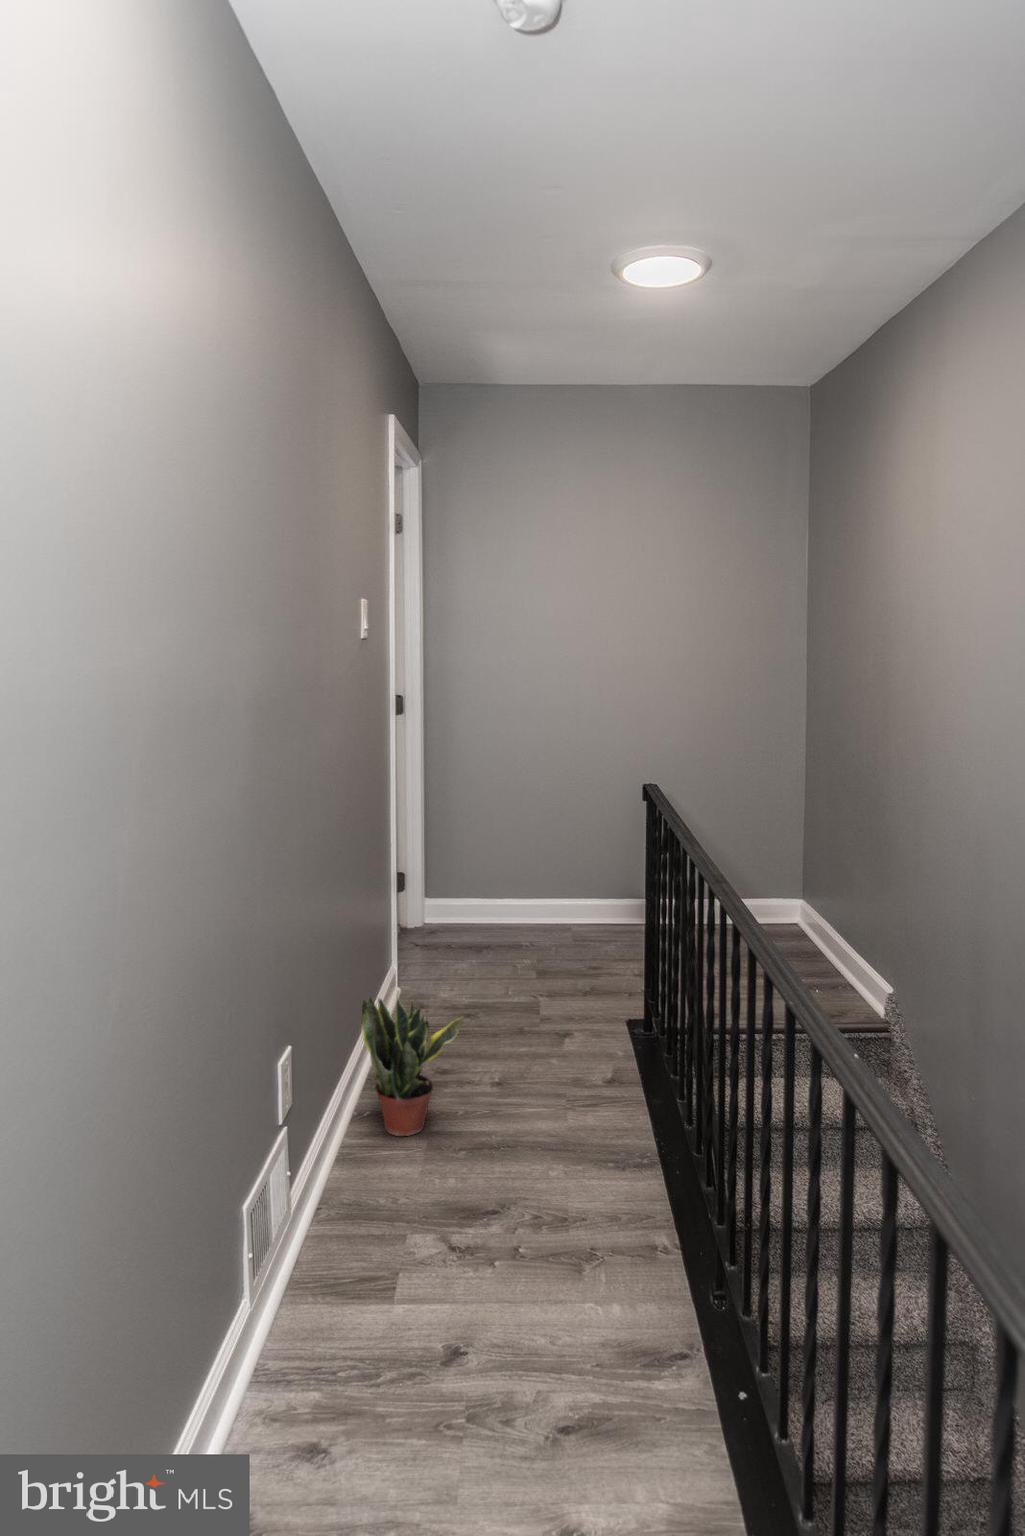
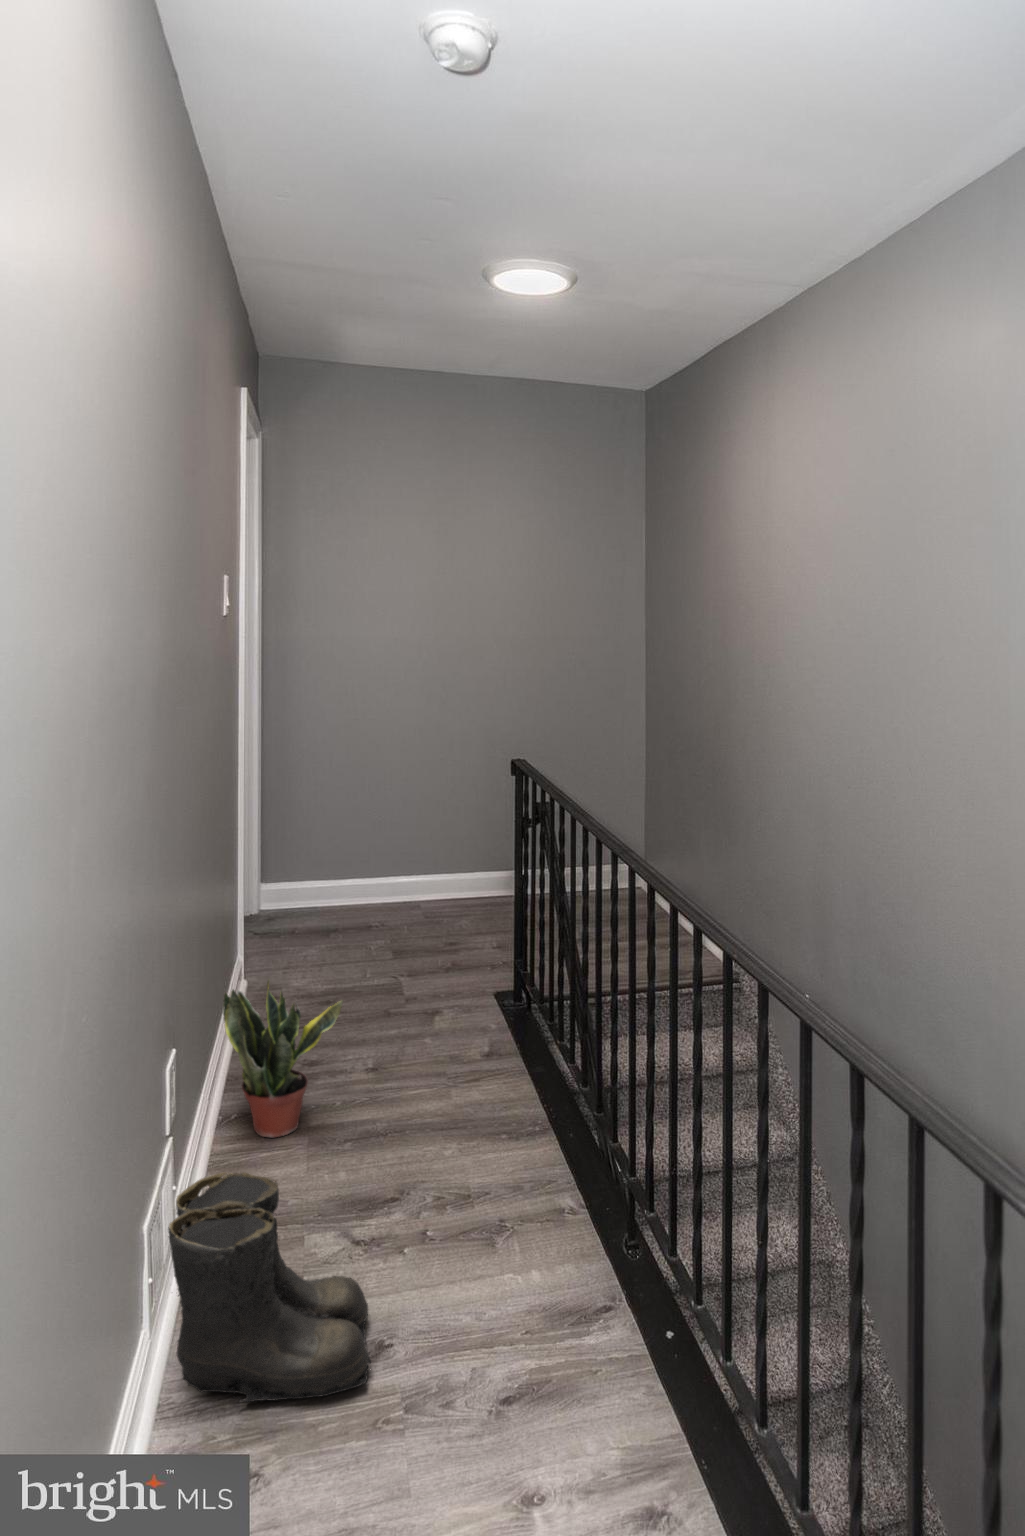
boots: none [269,1165,451,1391] -> present [168,1172,371,1402]

